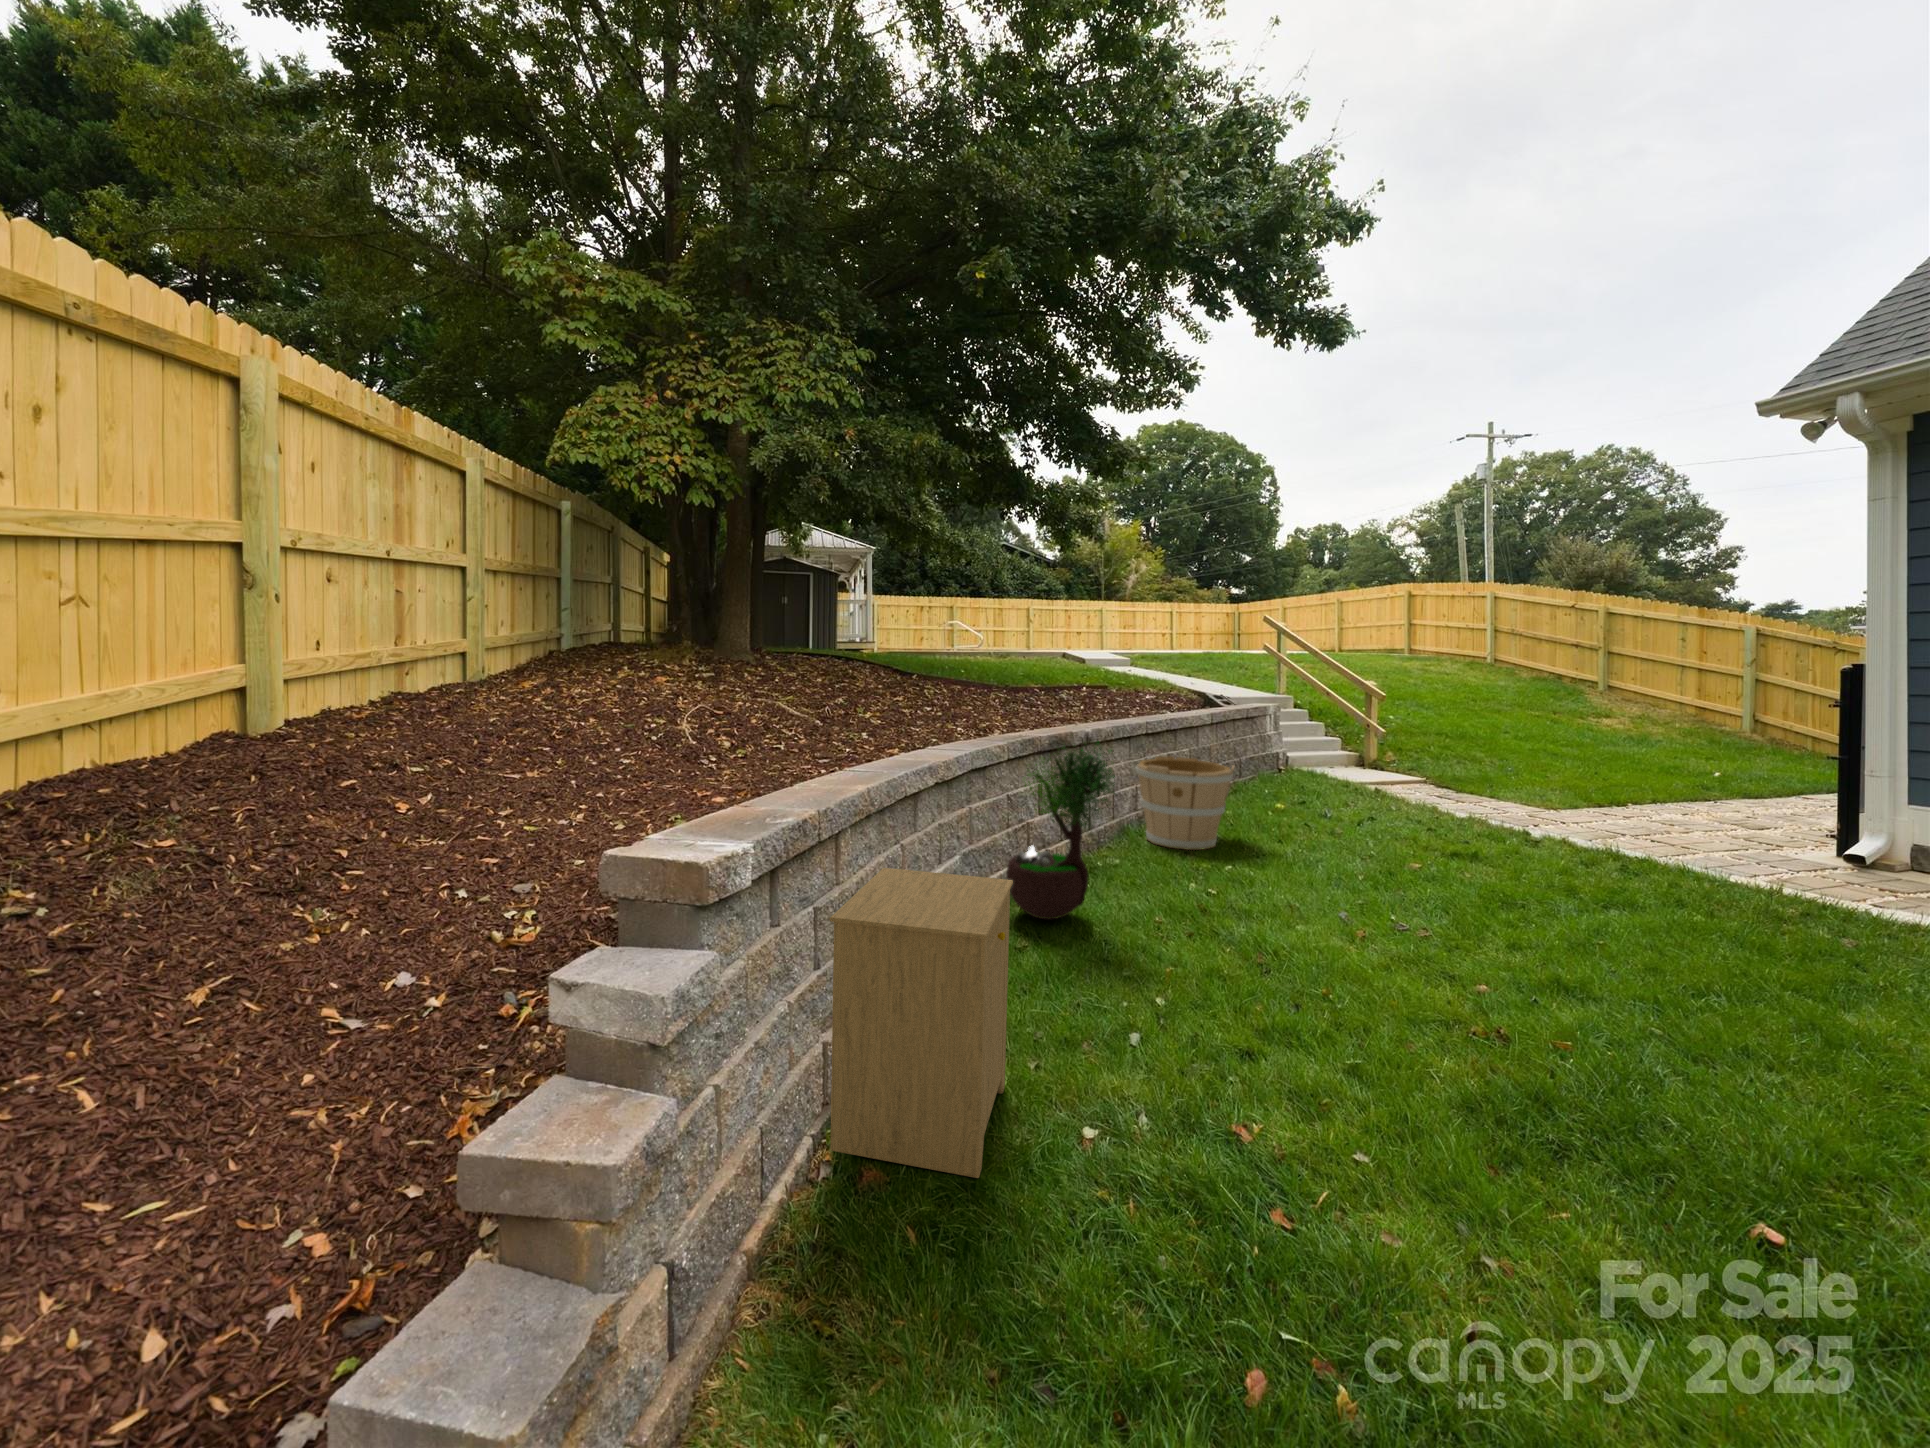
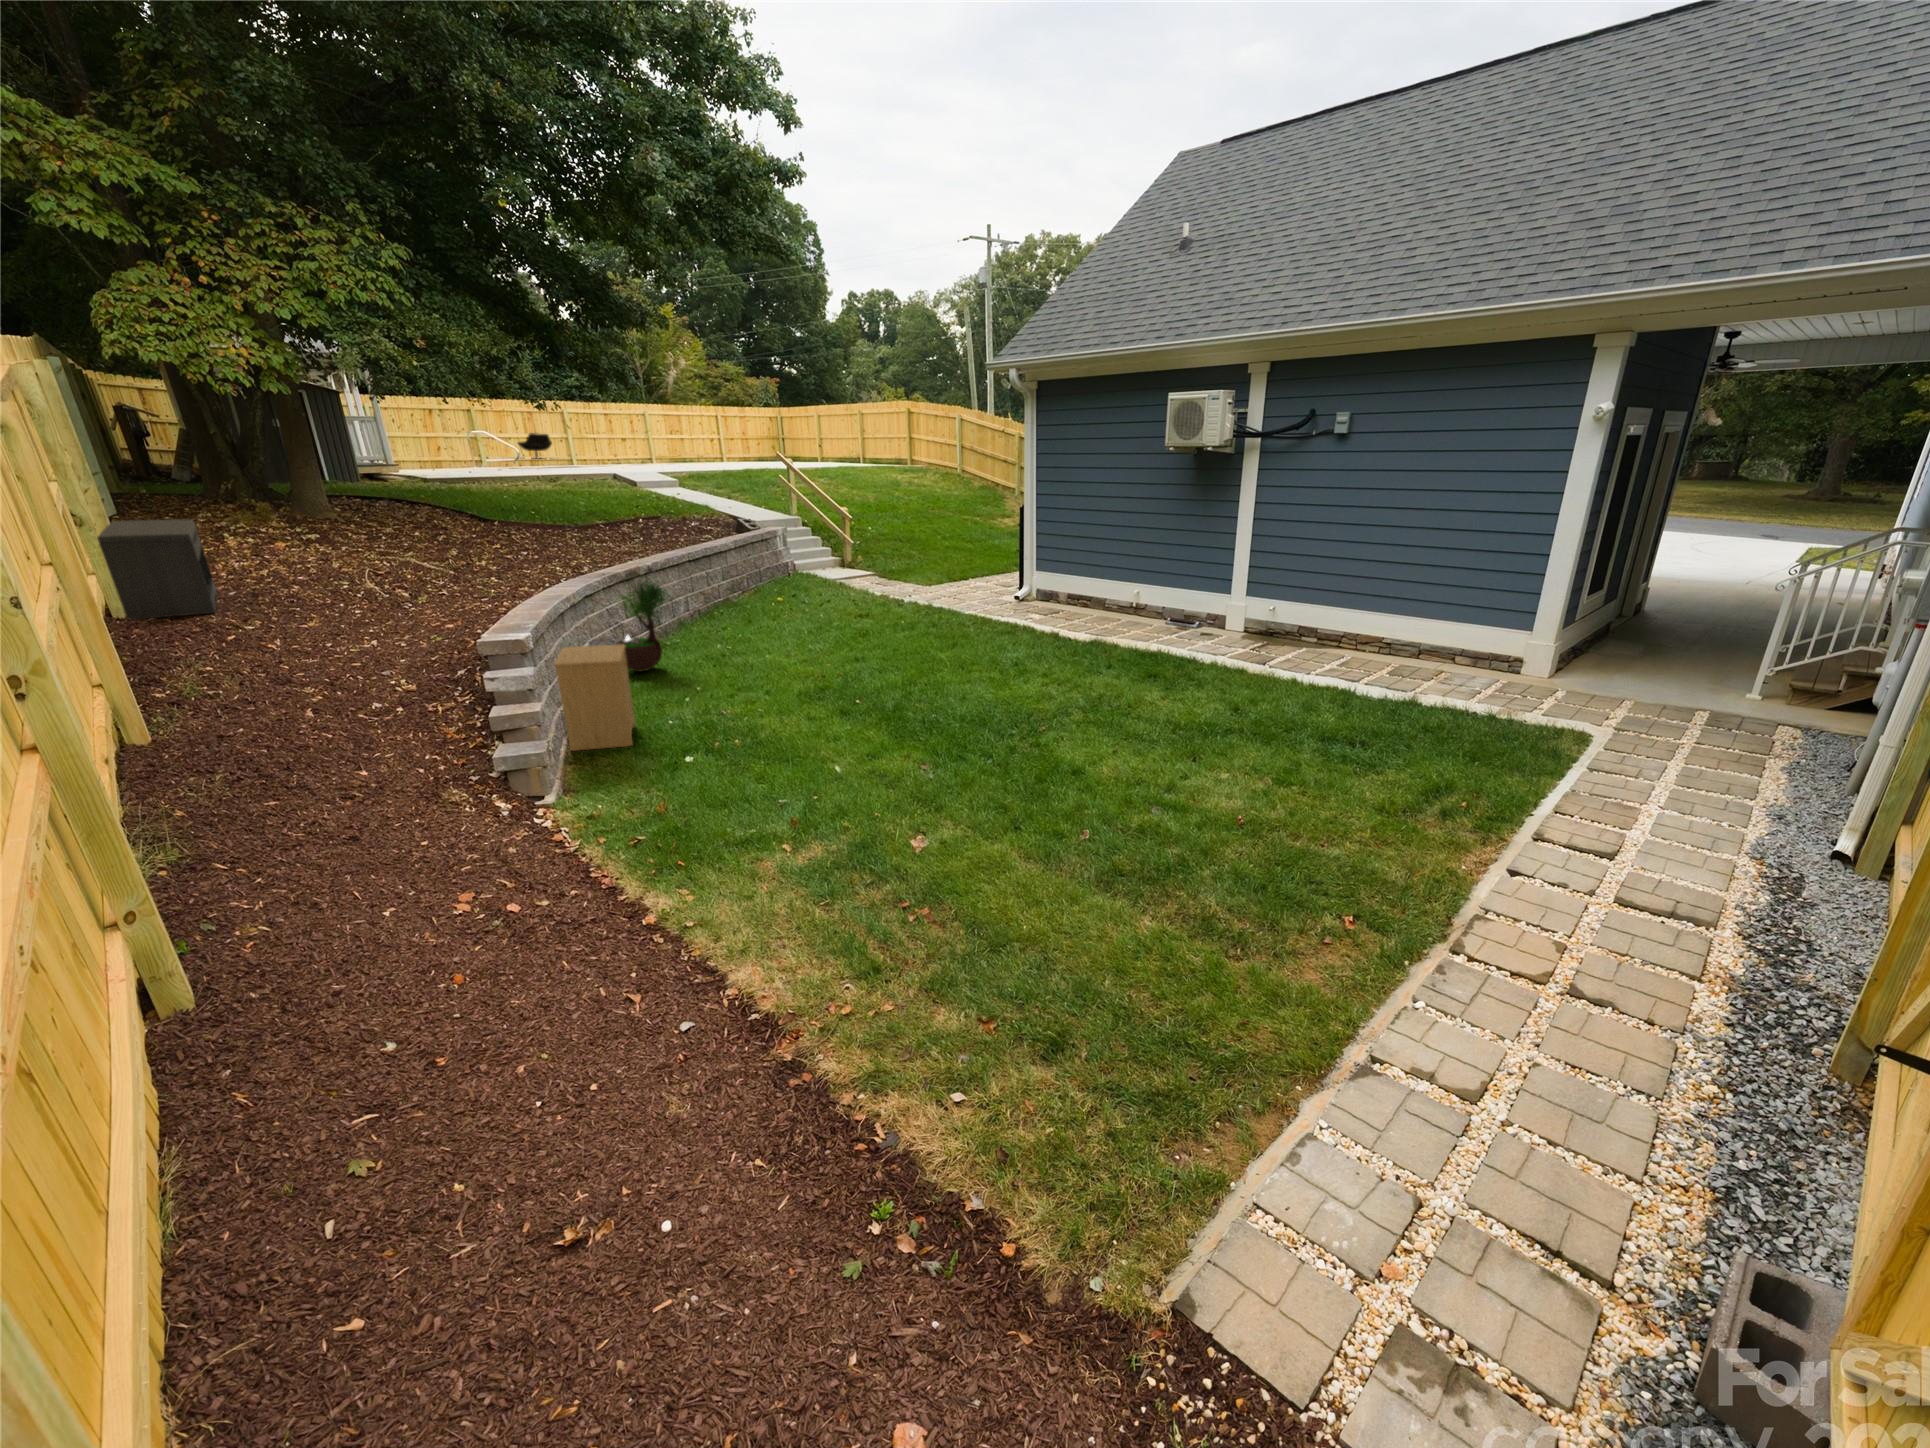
lounge chair: none [978,627,1008,650] -> present [518,433,552,458]
bench: none [392,633,552,747] -> present [98,519,217,620]
wooden bucket: present [1136,756,1234,850] -> none [683,575,742,629]

